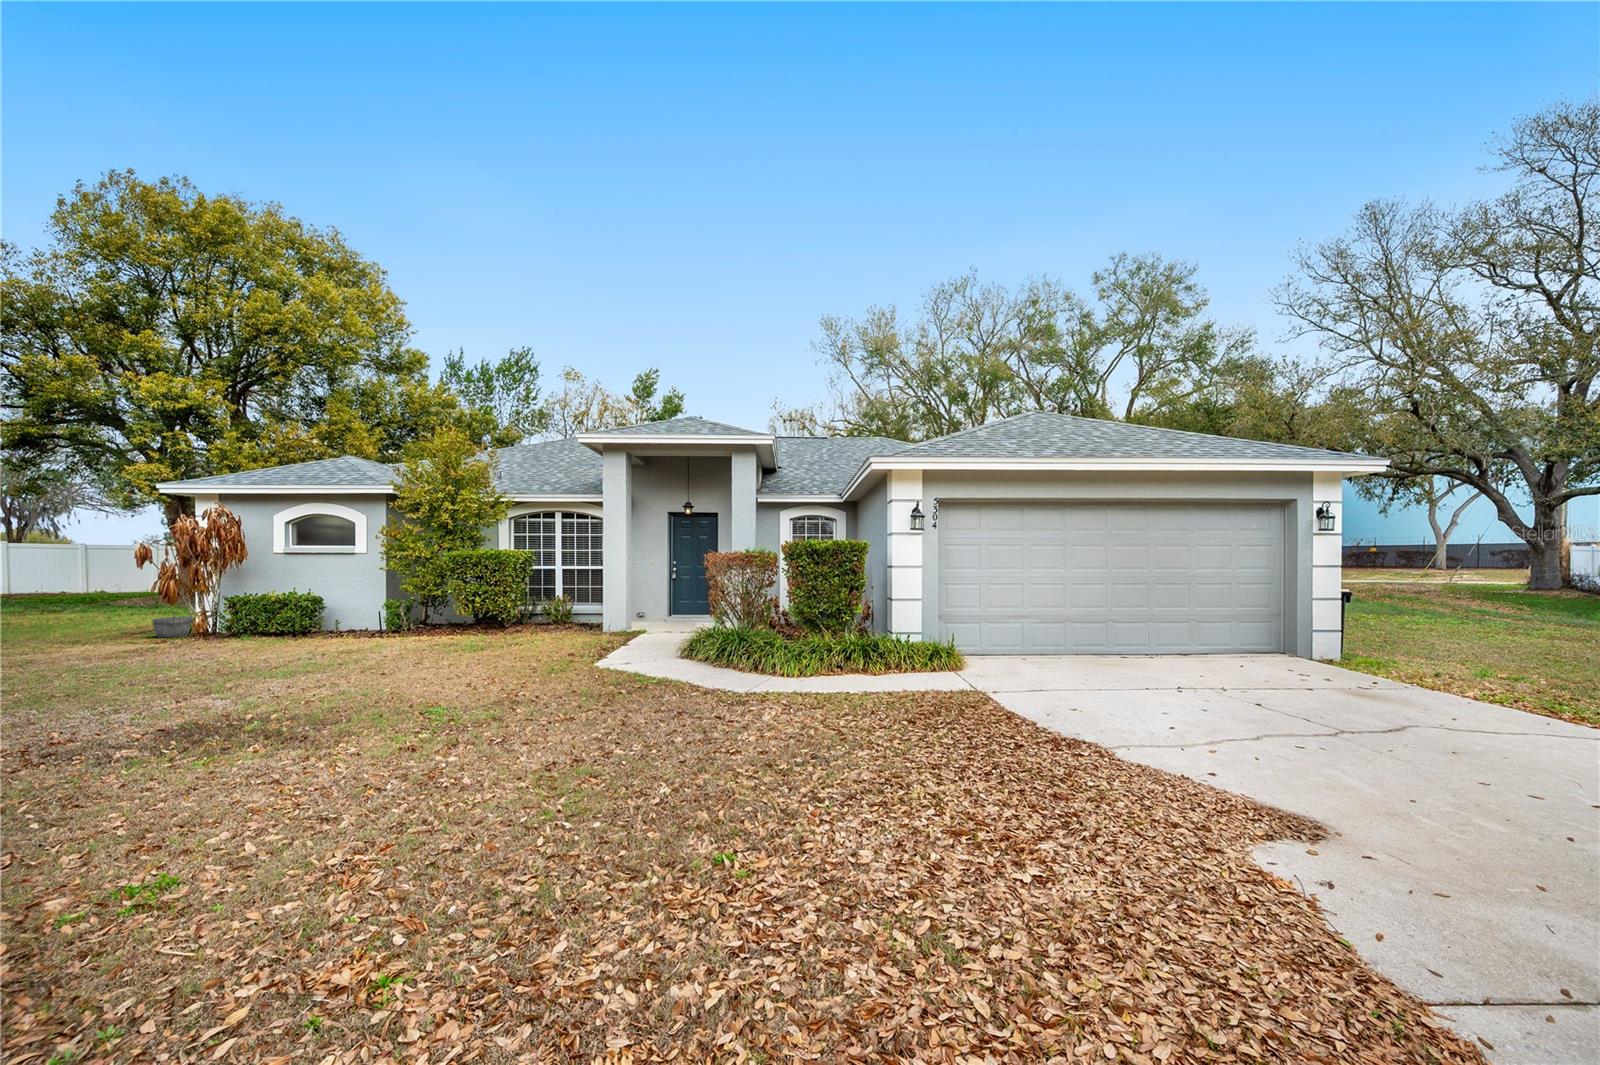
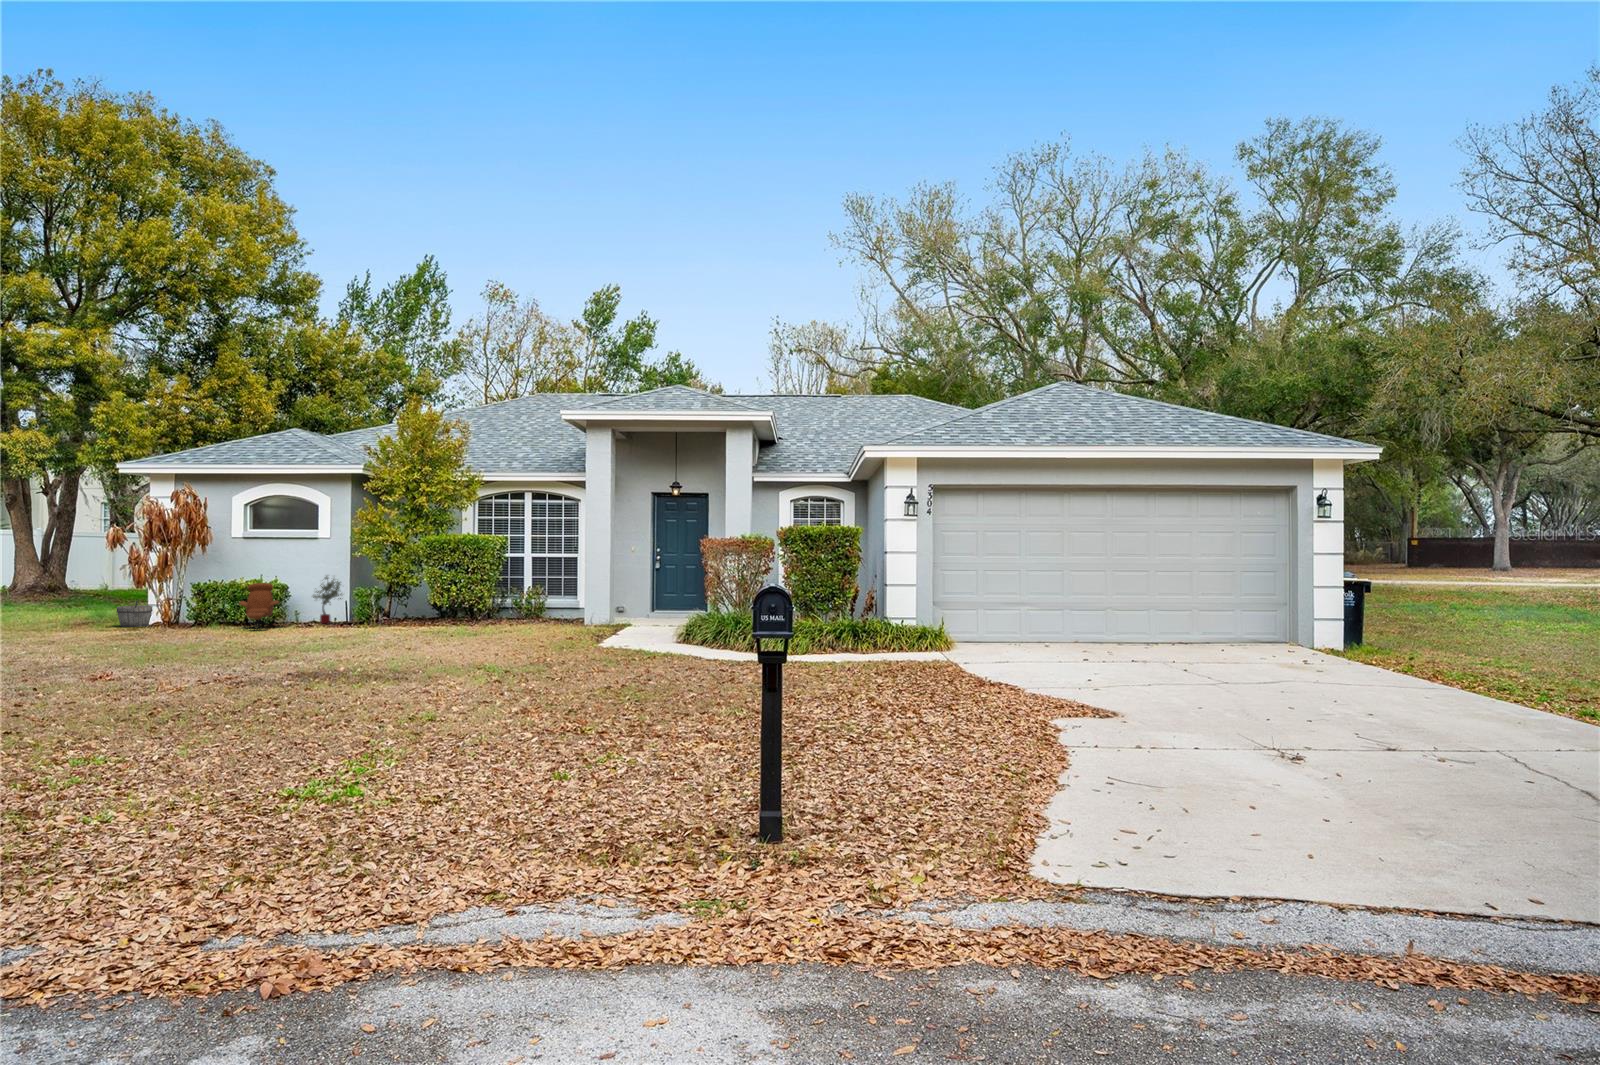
potted tree: none [348,587,380,633] -> present [313,576,342,624]
lounge chair: none [264,595,311,643] -> present [239,583,279,629]

